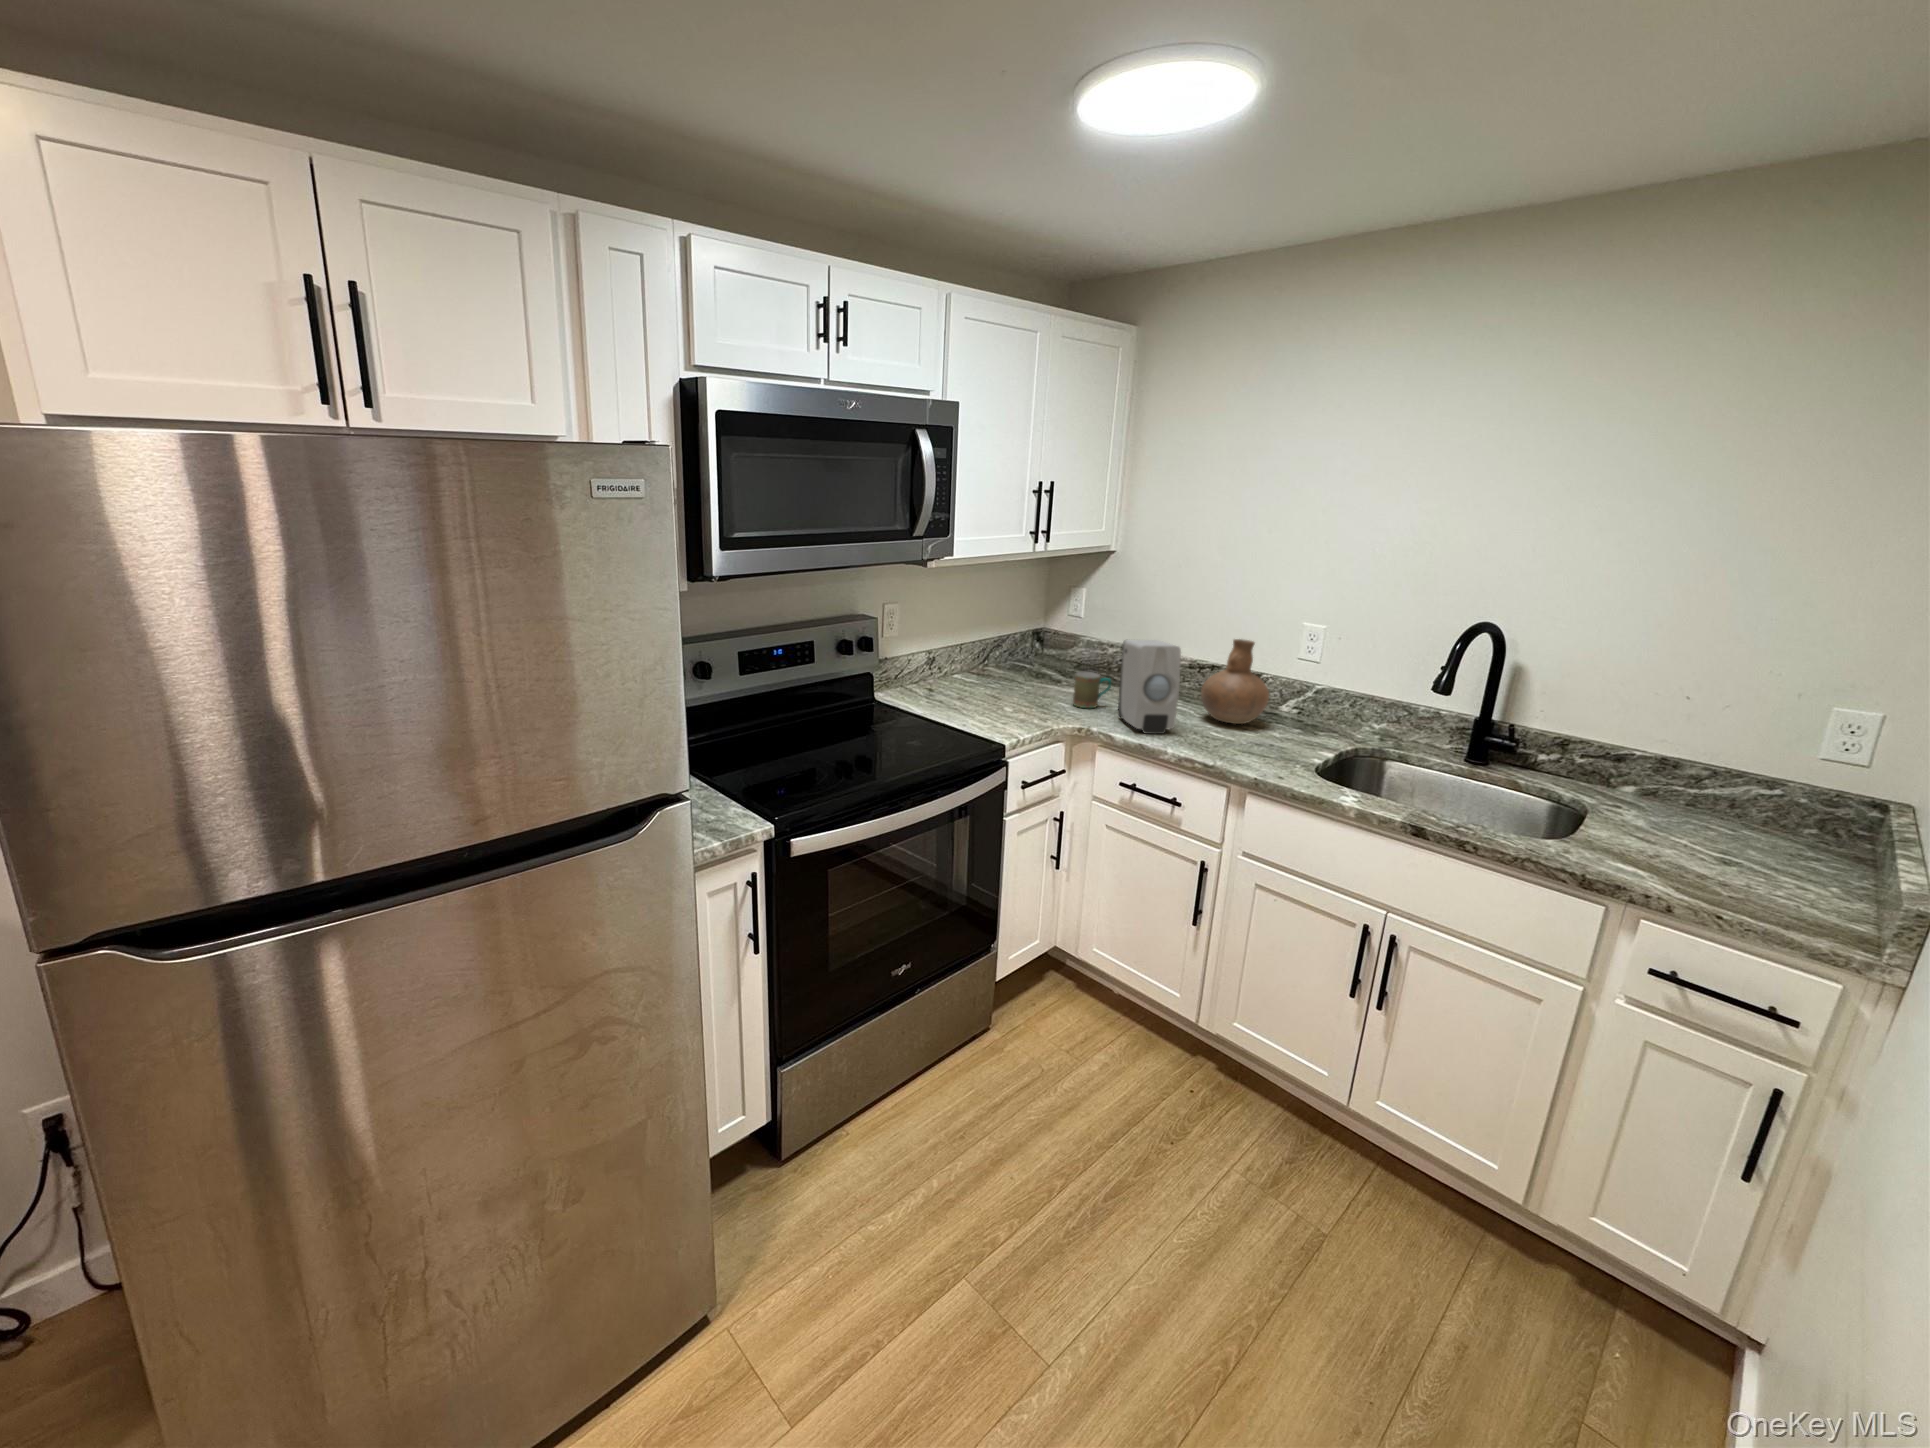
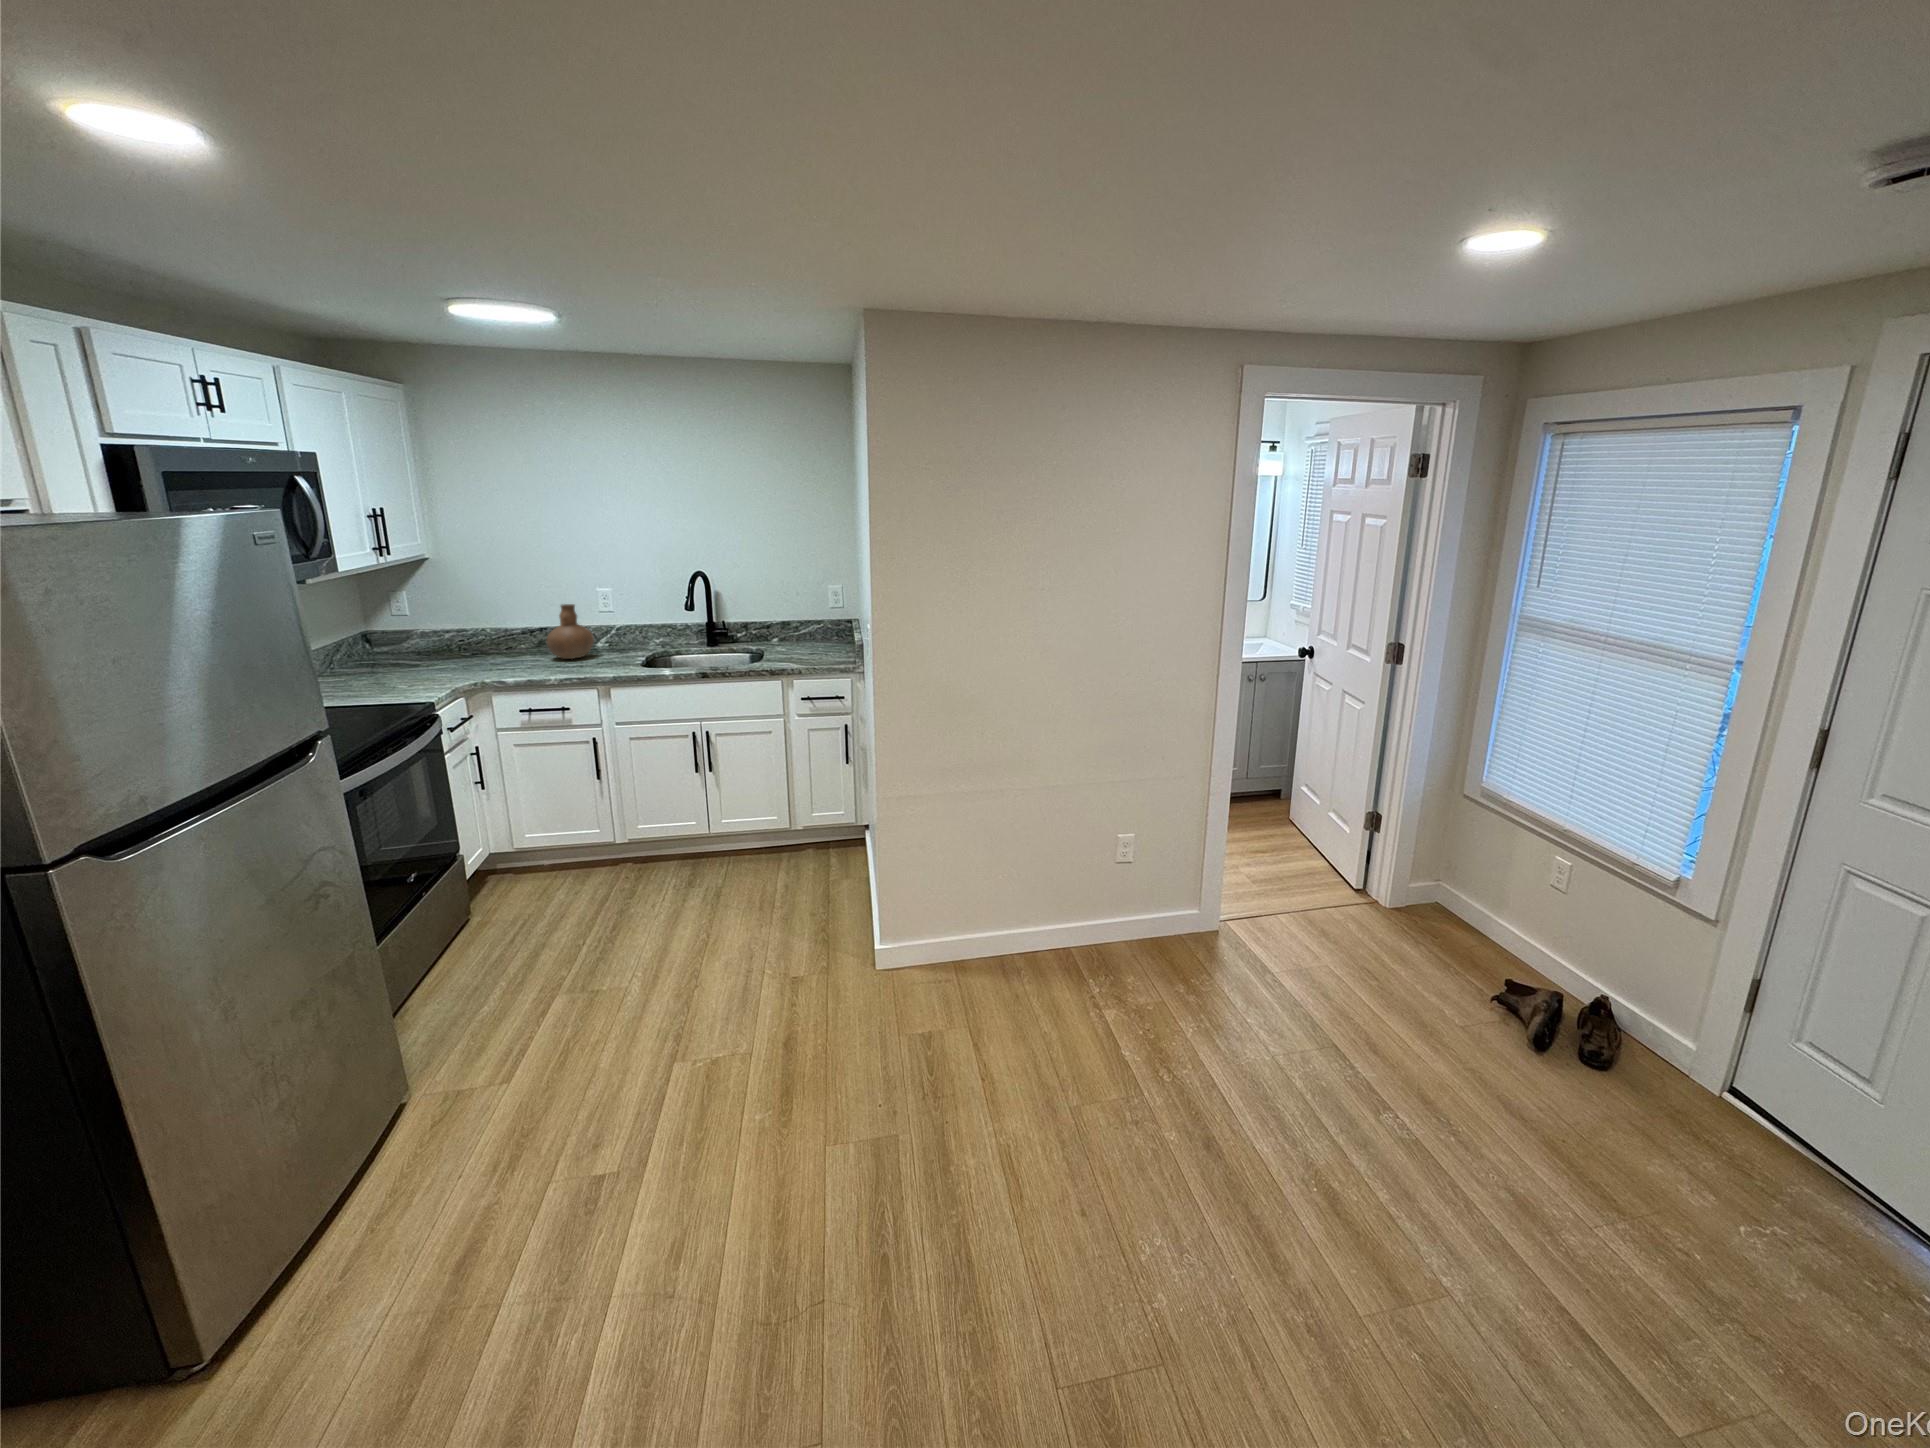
soap dispenser: present [1118,640,1181,734] -> none [484,613,543,675]
mug: present [1073,672,1111,708] -> none [445,647,477,674]

